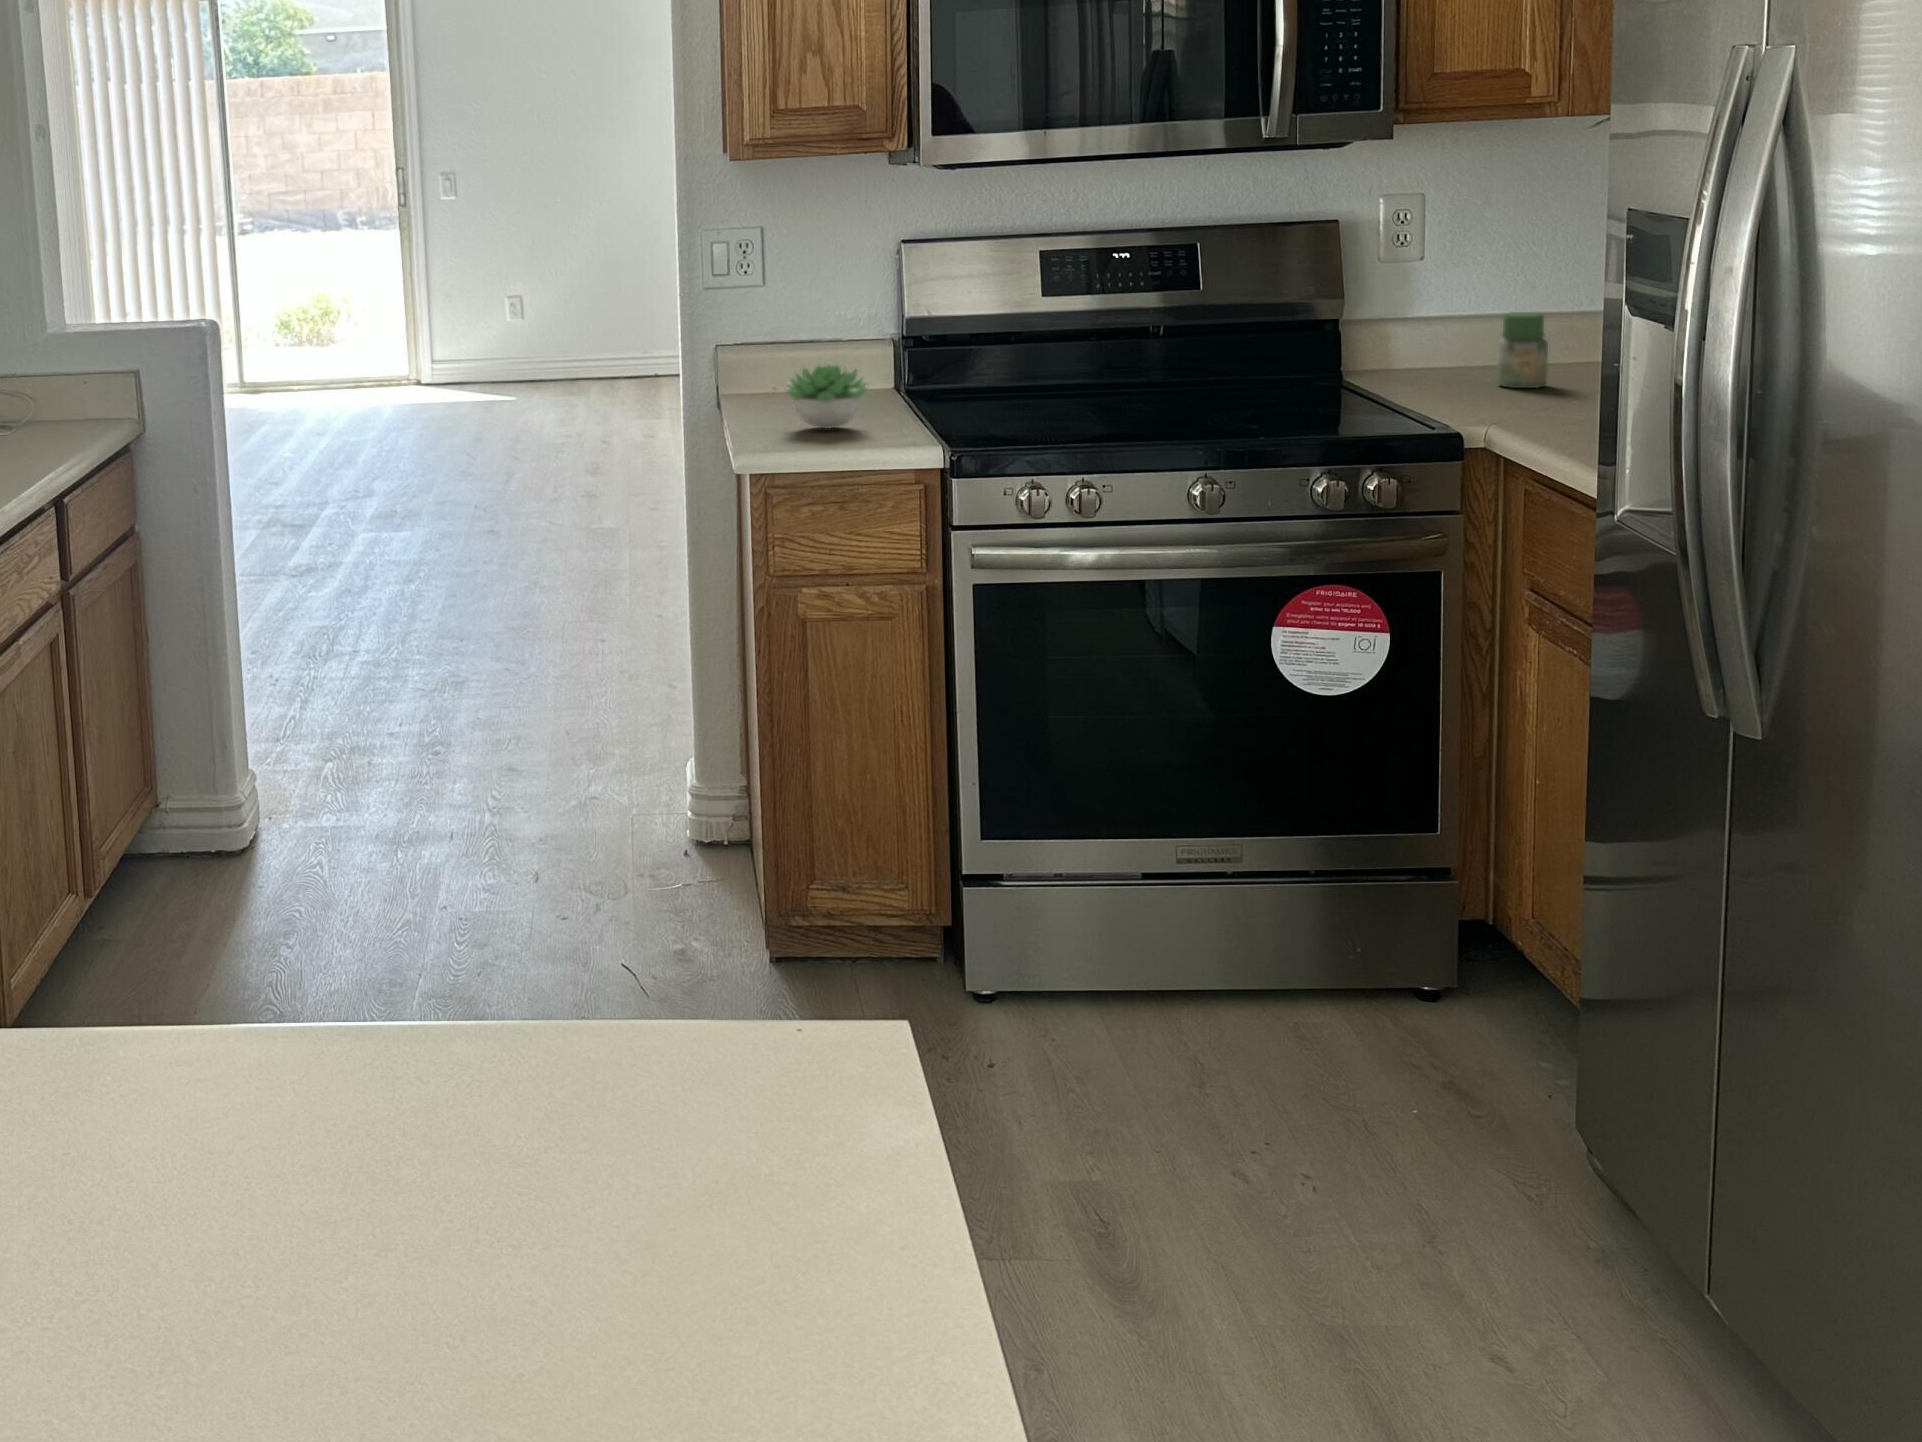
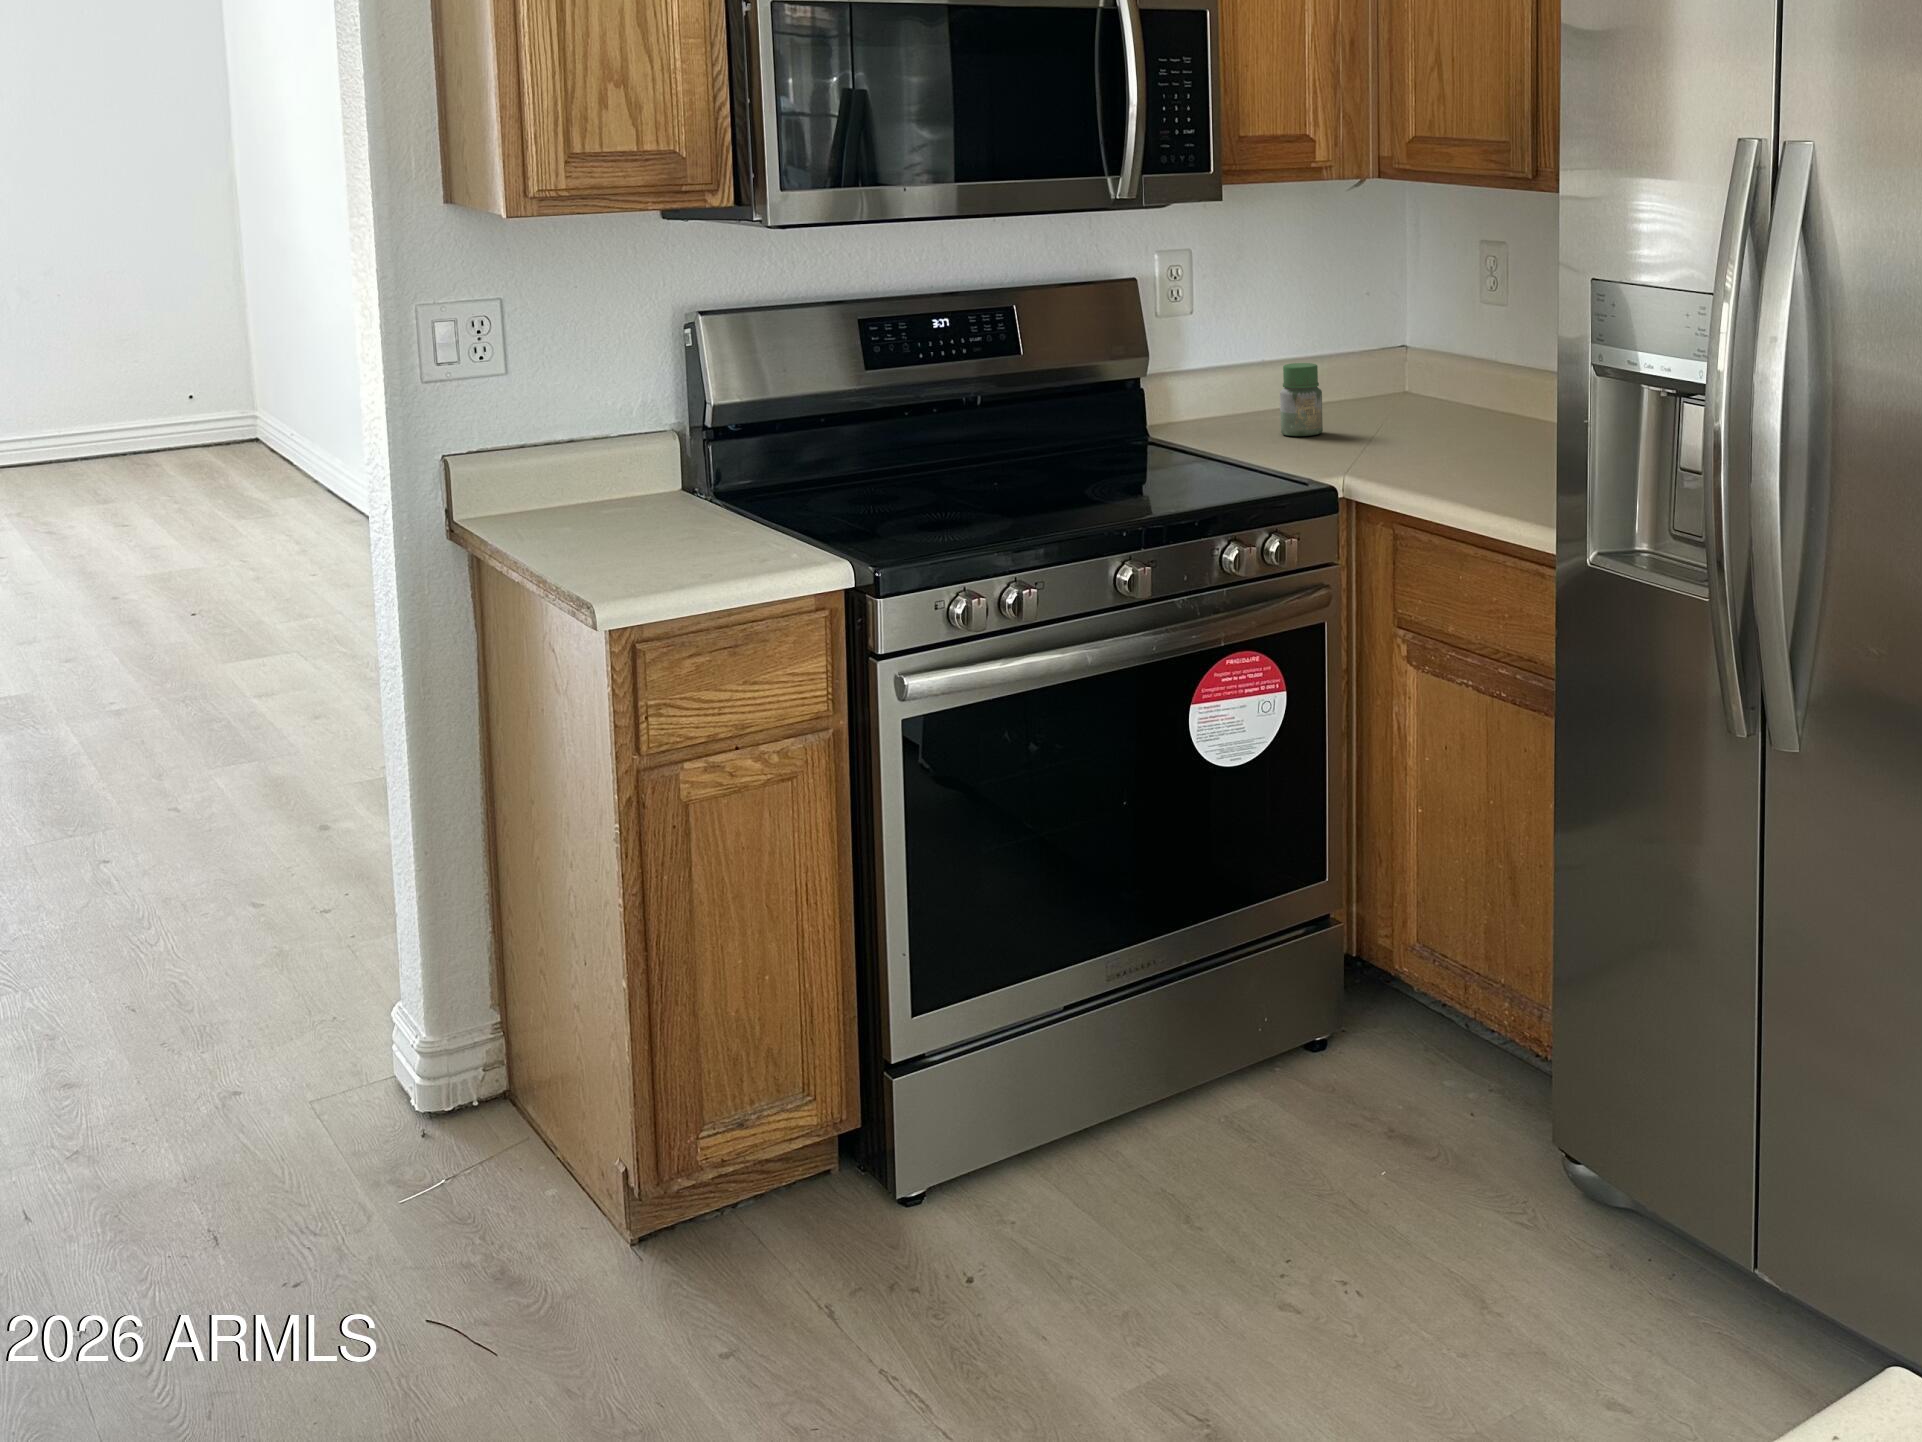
succulent plant: present [787,365,867,428] -> none [606,475,725,556]

